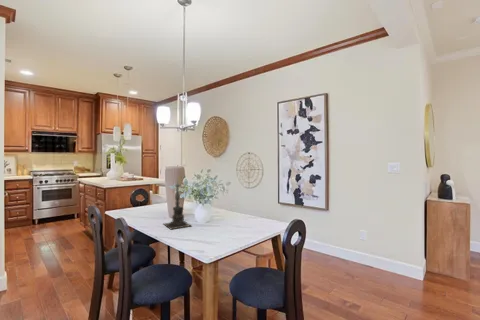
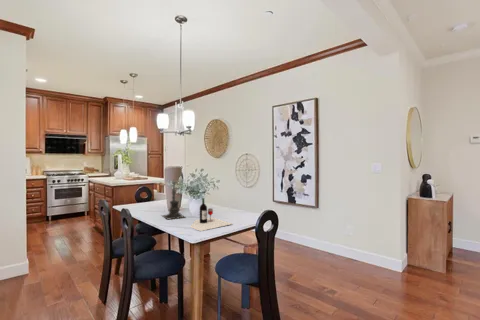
wine bottle: none [187,204,250,246] -> present [191,198,232,231]

